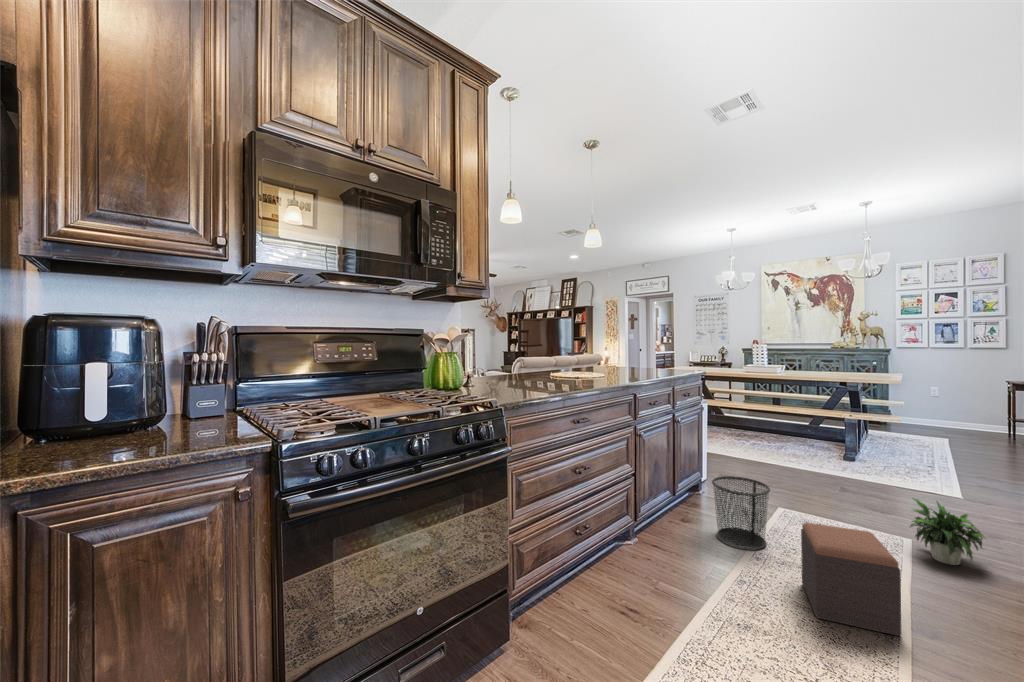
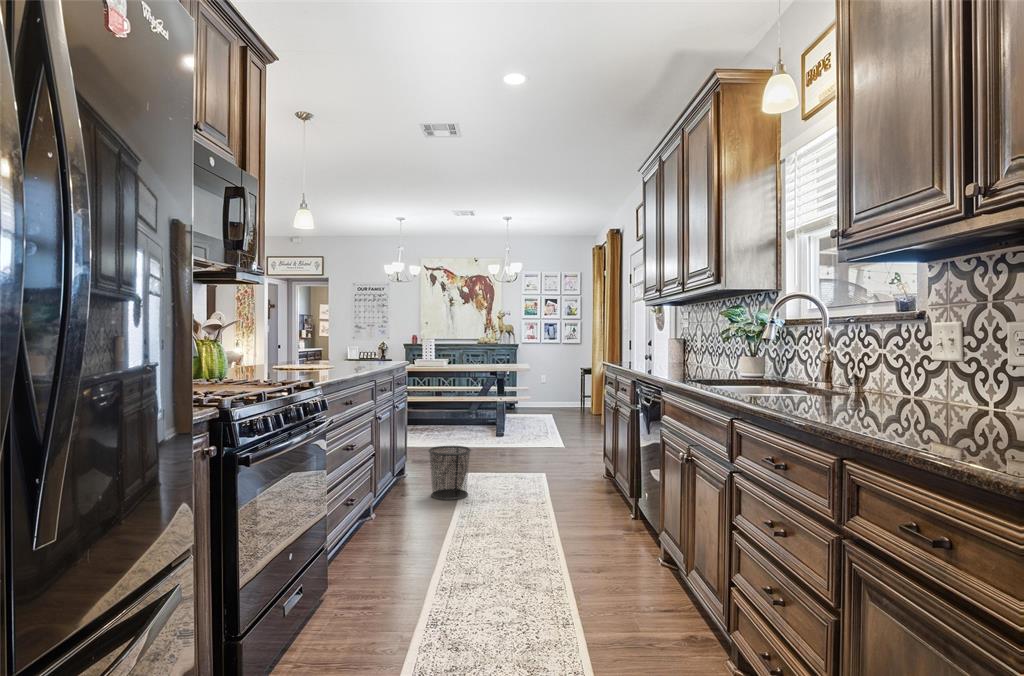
potted plant: present [909,498,986,565] -> none [546,442,582,480]
footstool: present [801,523,901,636] -> none [497,459,552,520]

